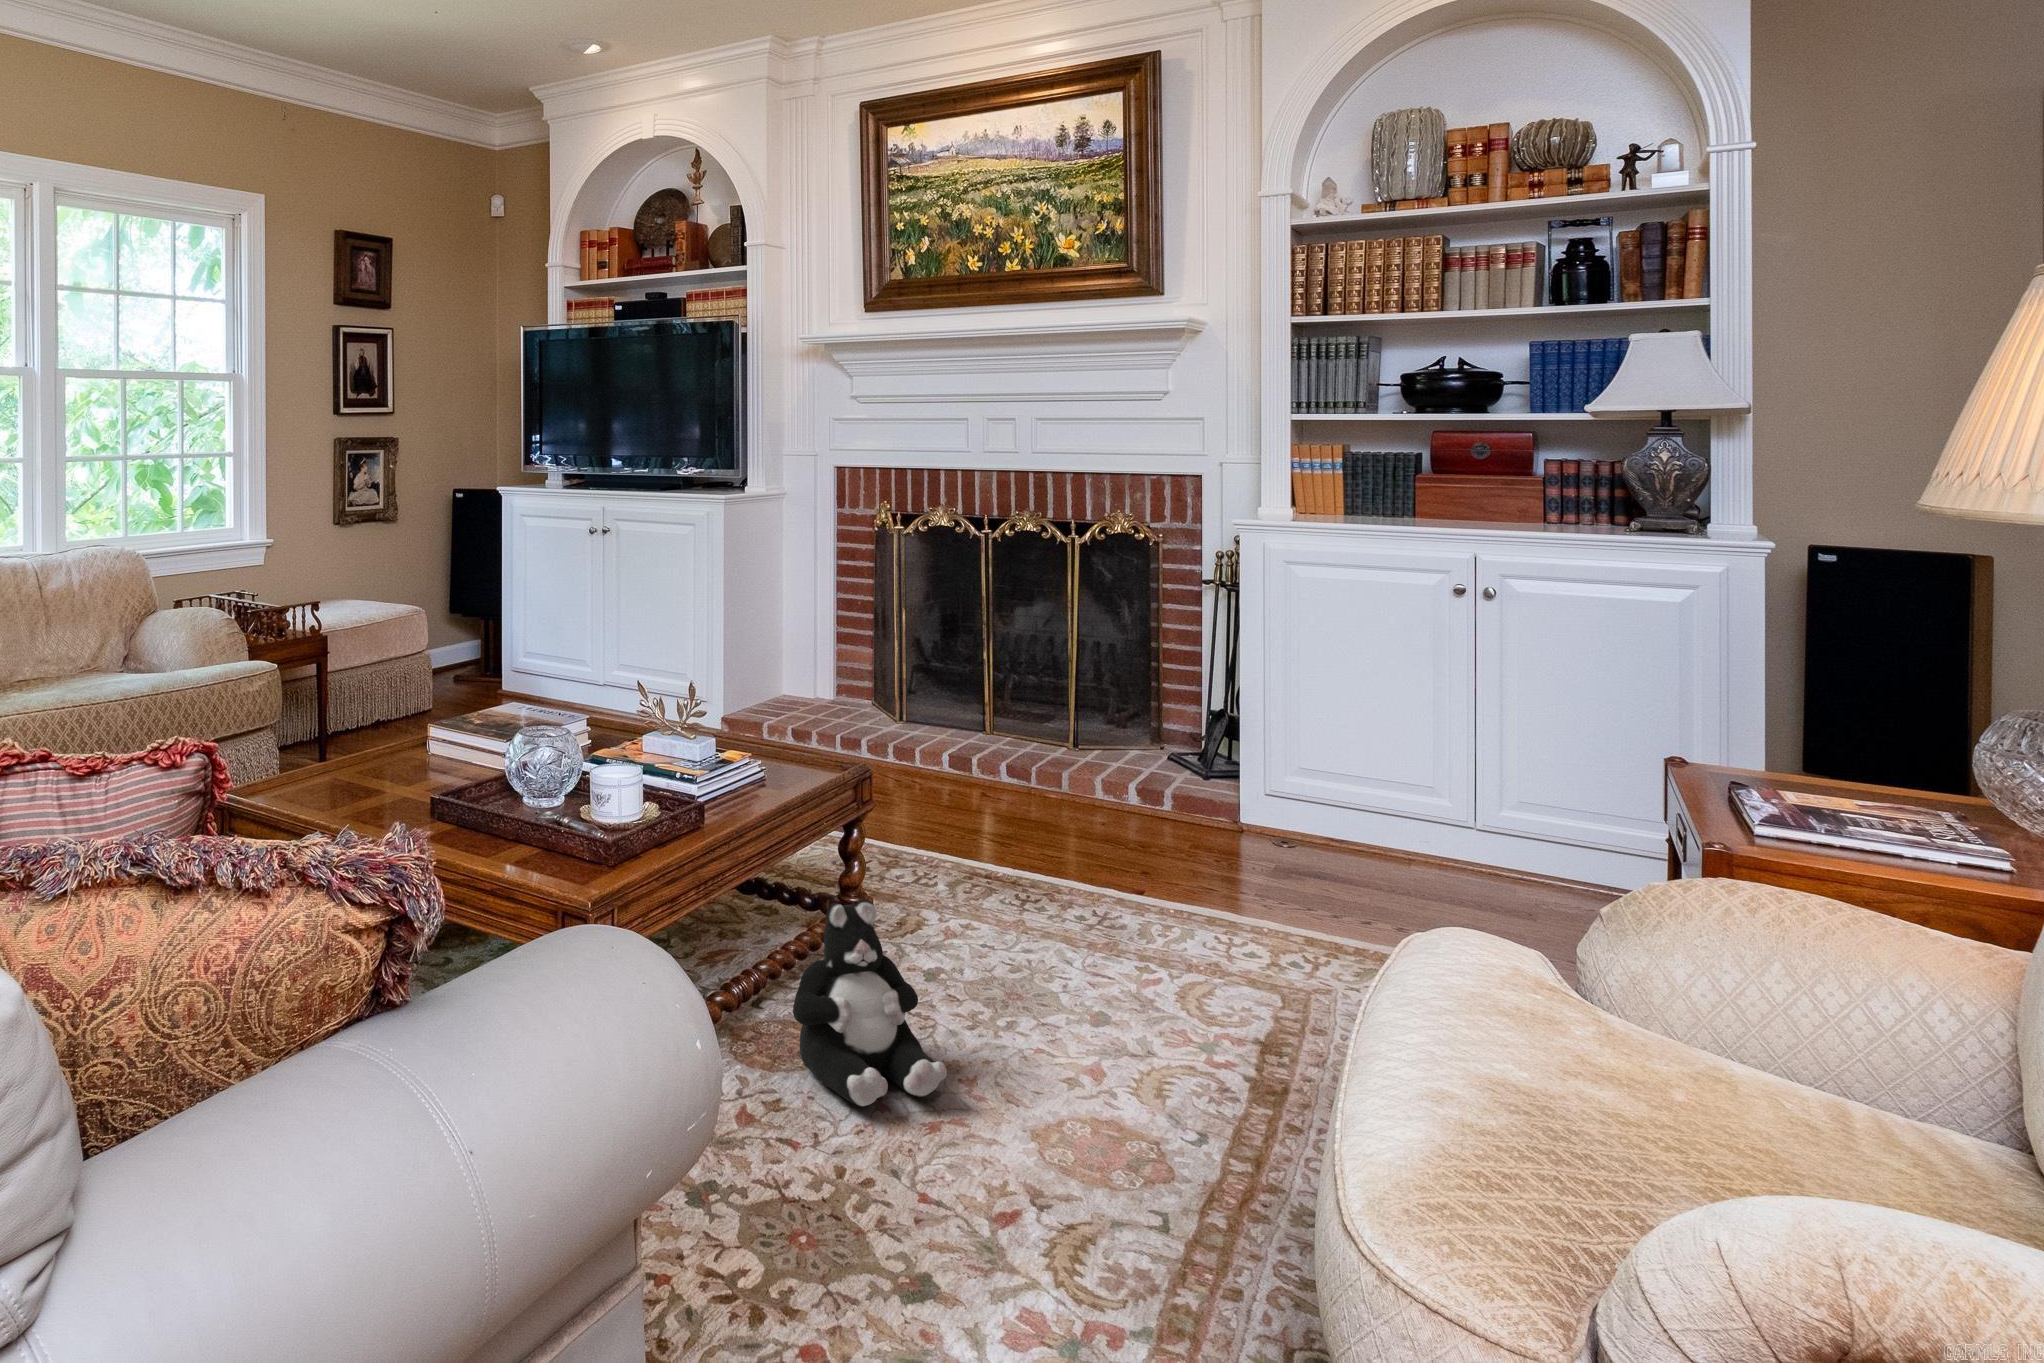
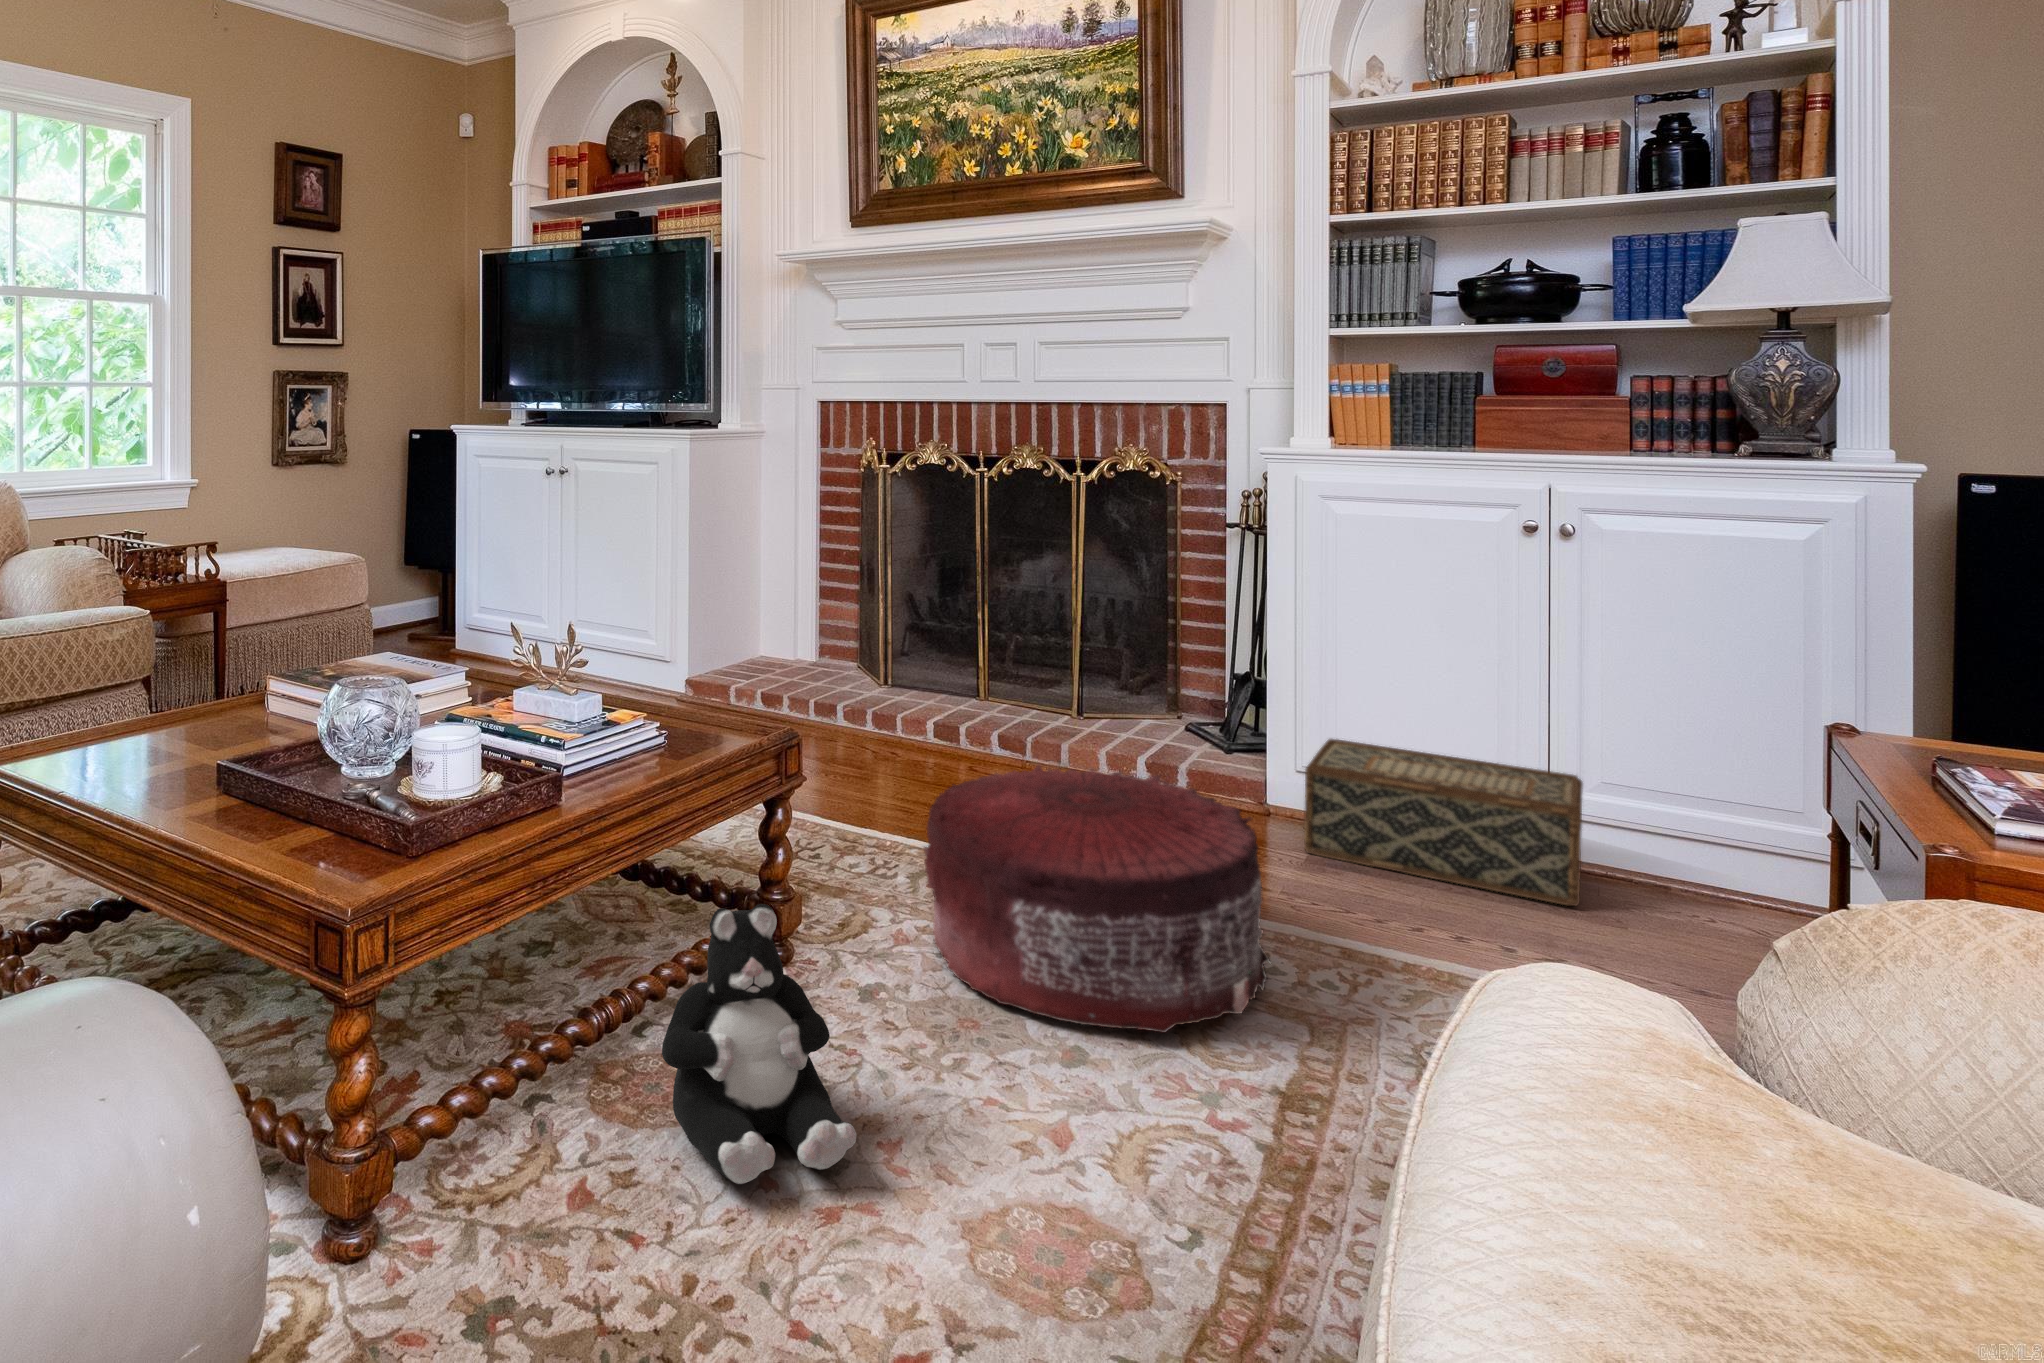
woven basket: none [1277,767,1507,905] -> present [1304,739,1583,906]
pouf: none [969,790,1253,1001] -> present [924,765,1270,1033]

